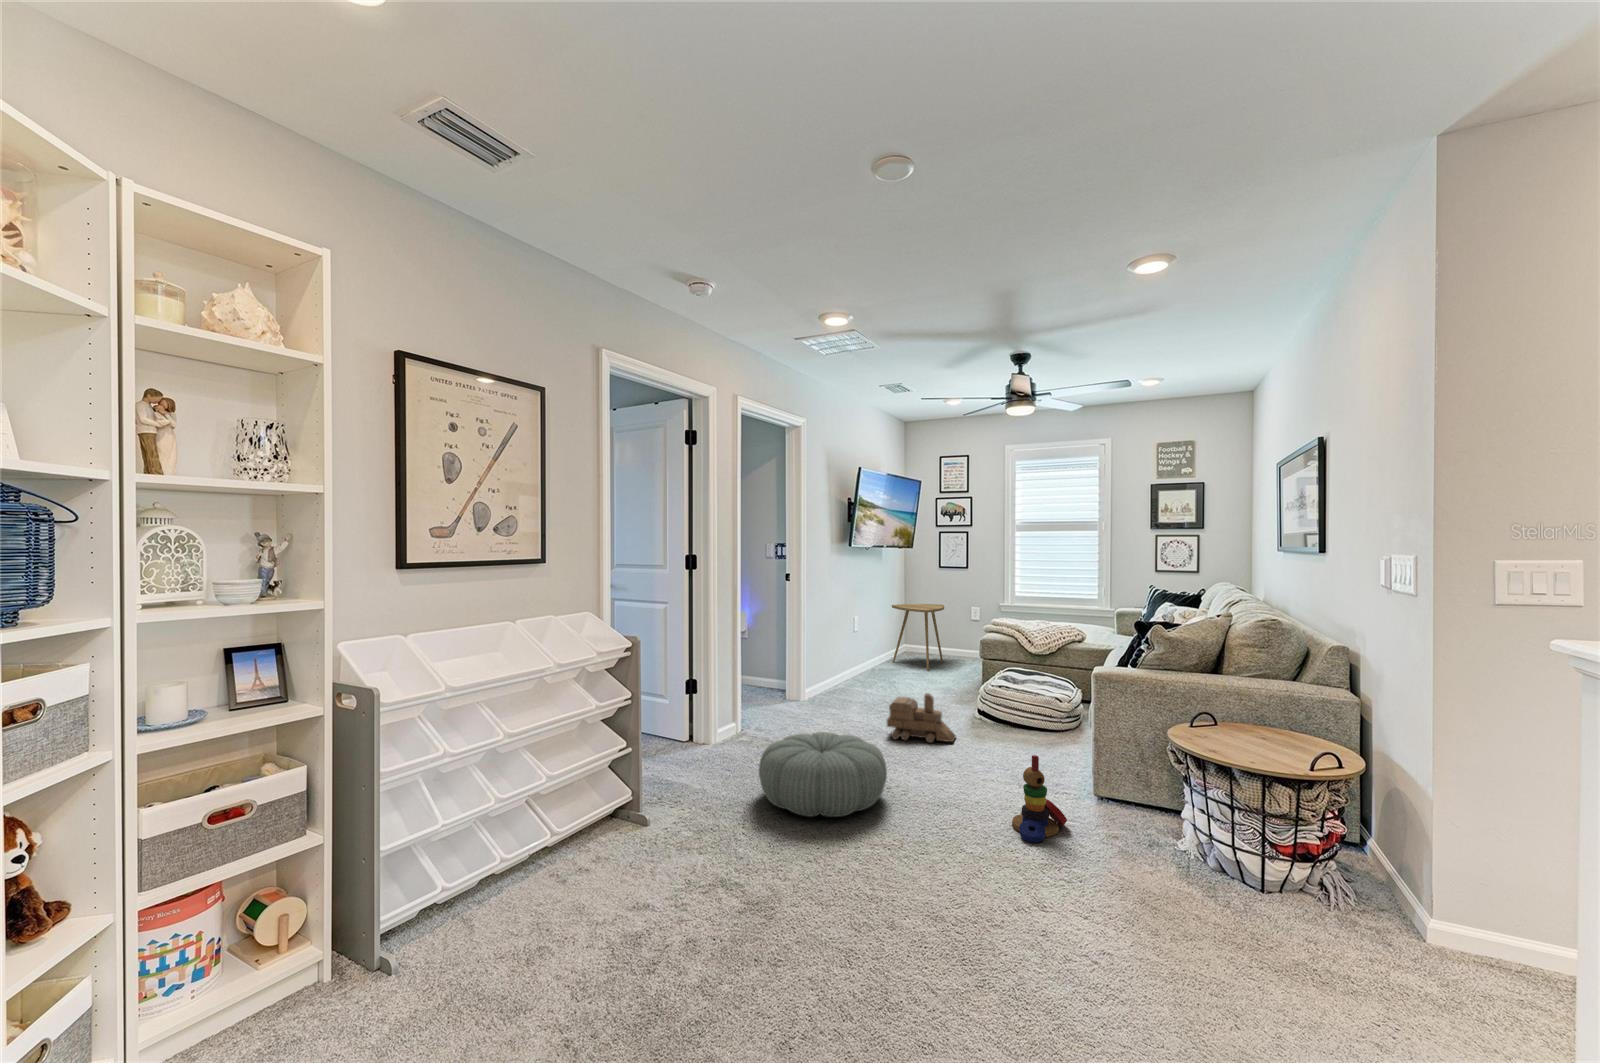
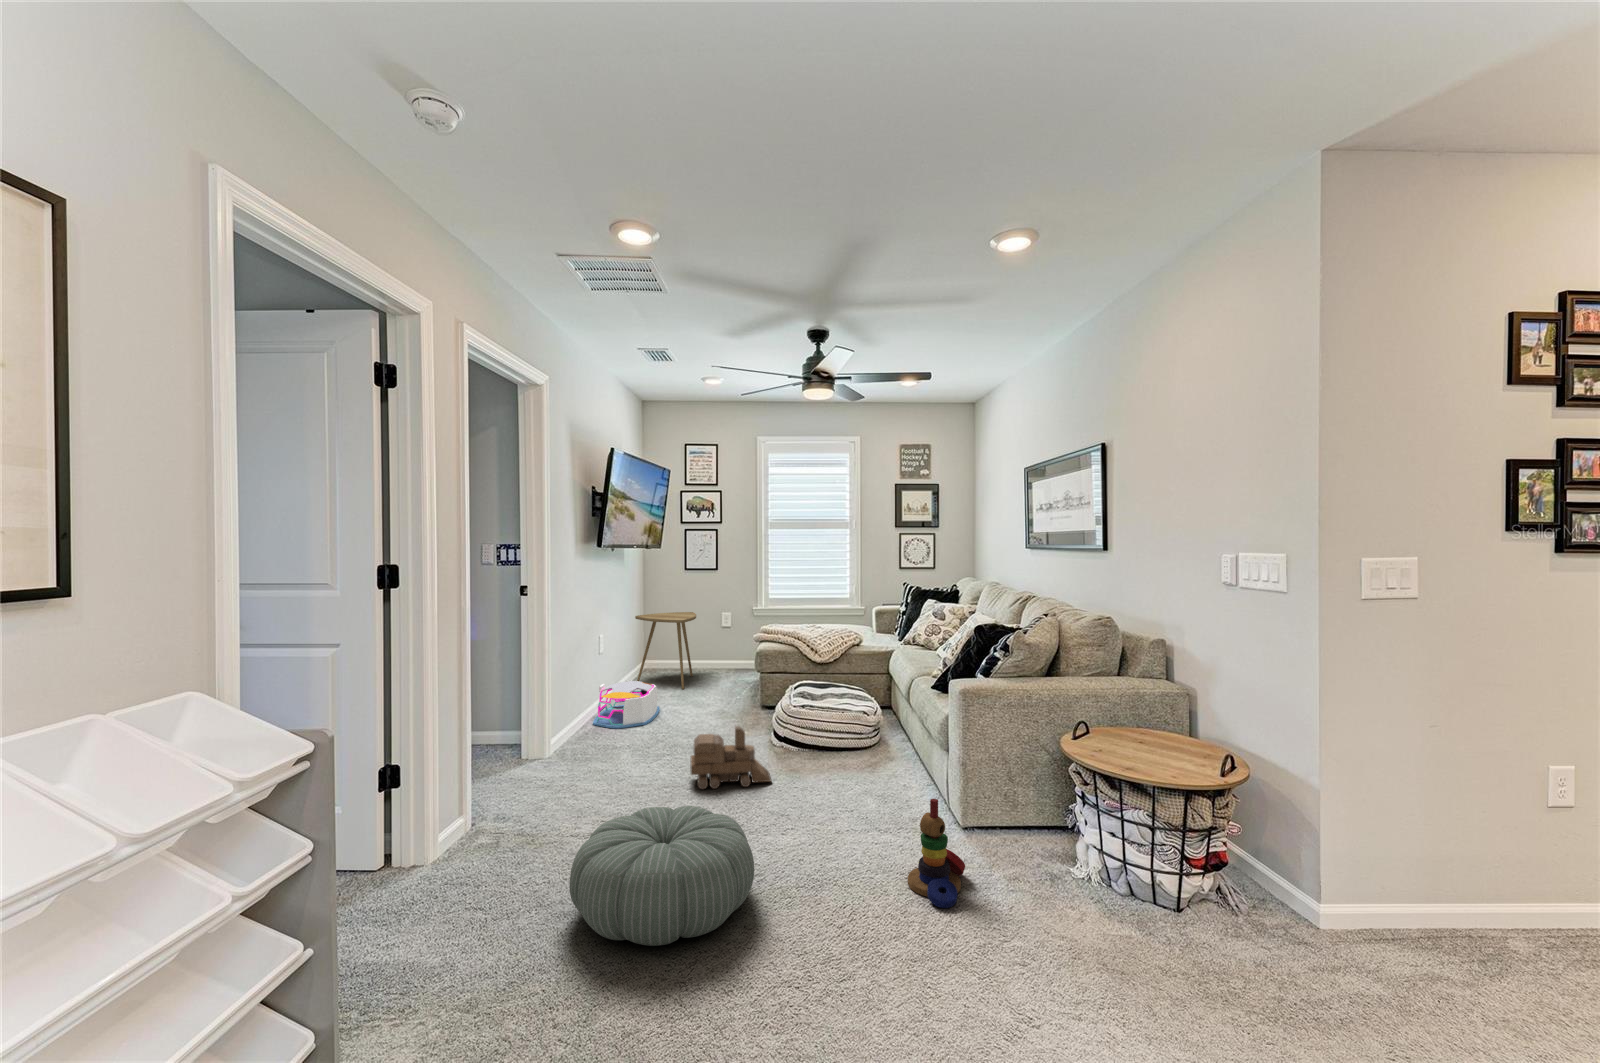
storage bin: none [841,657,899,692] -> present [593,681,659,728]

